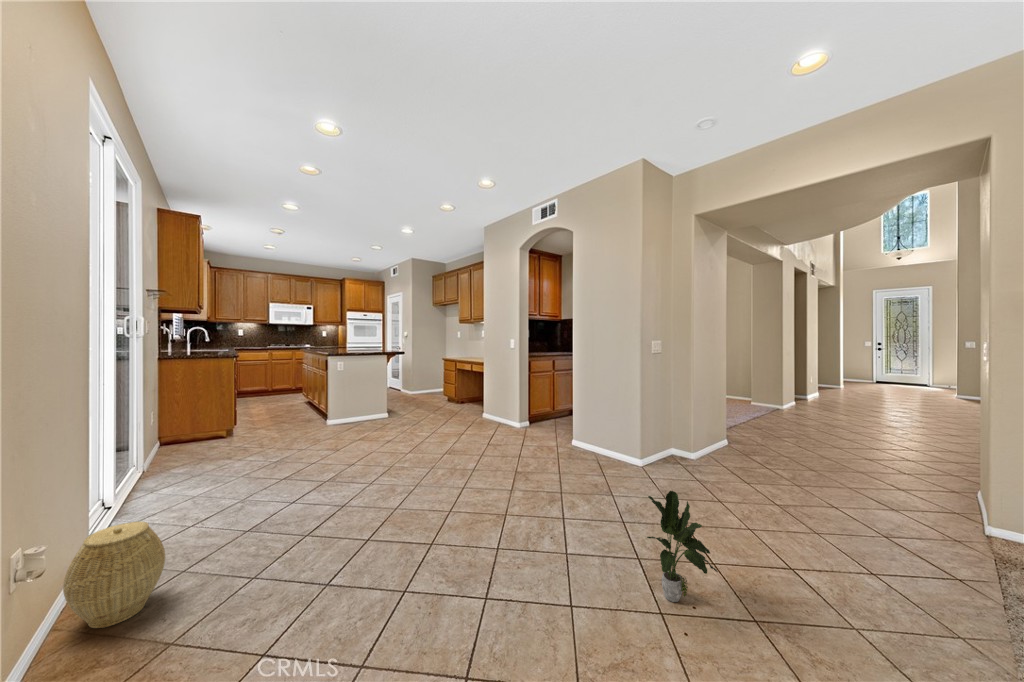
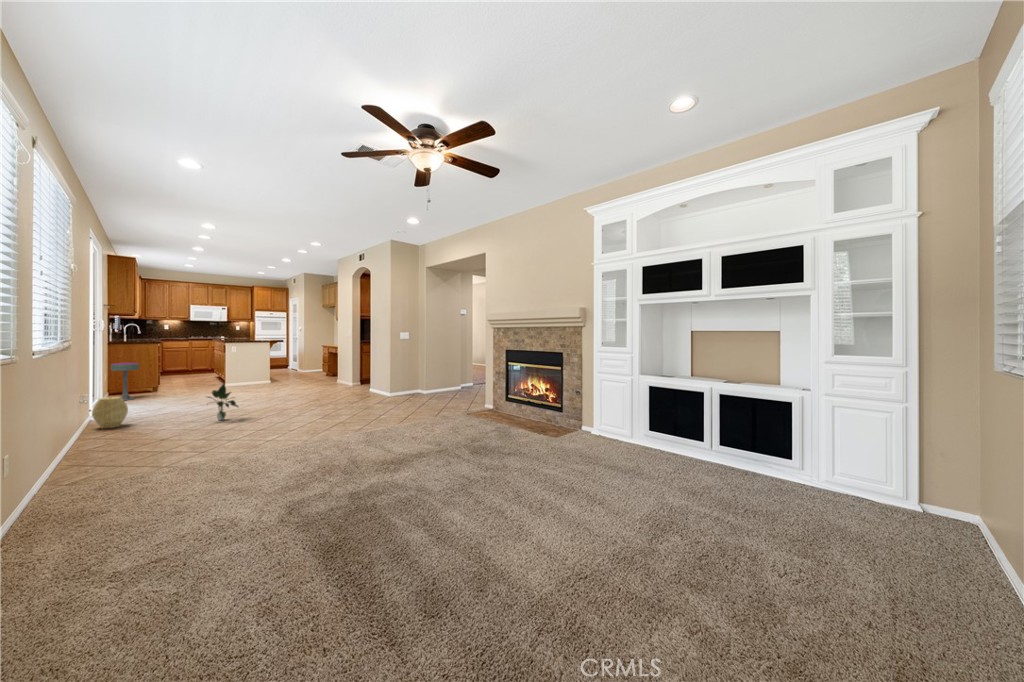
bar stool: none [157,394,204,463] -> present [111,362,139,400]
potted plant: present [647,491,718,602] -> present [208,384,238,420]

